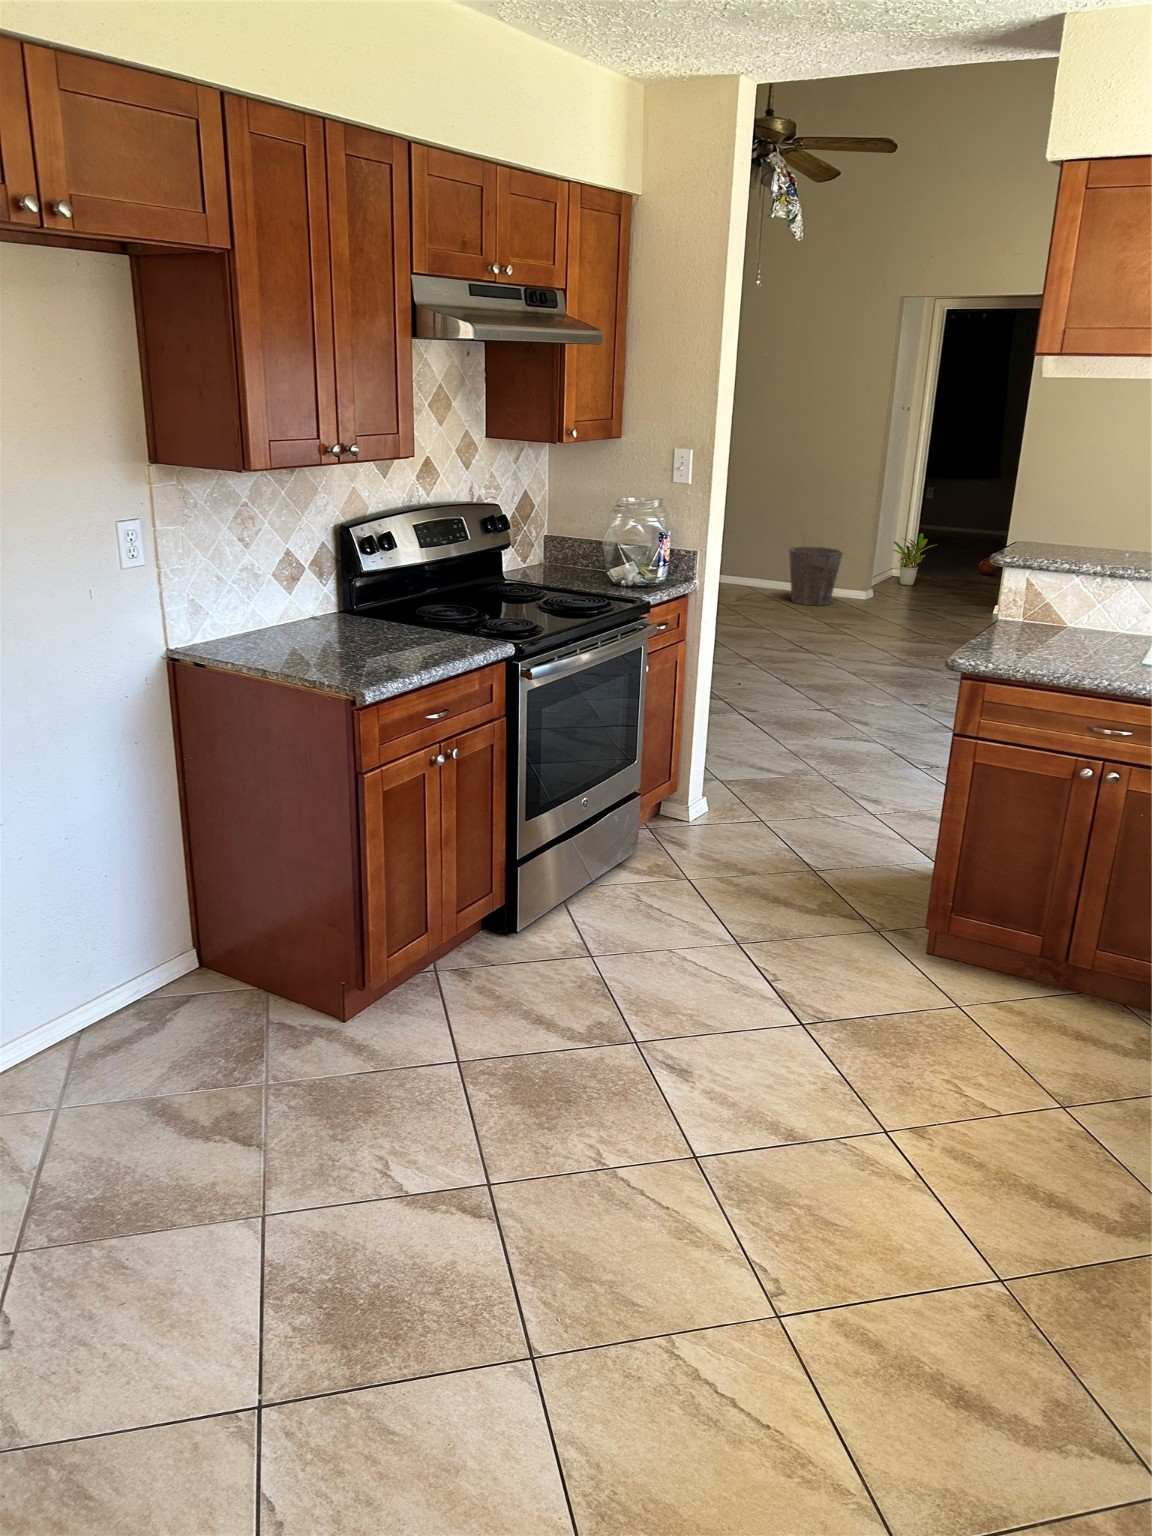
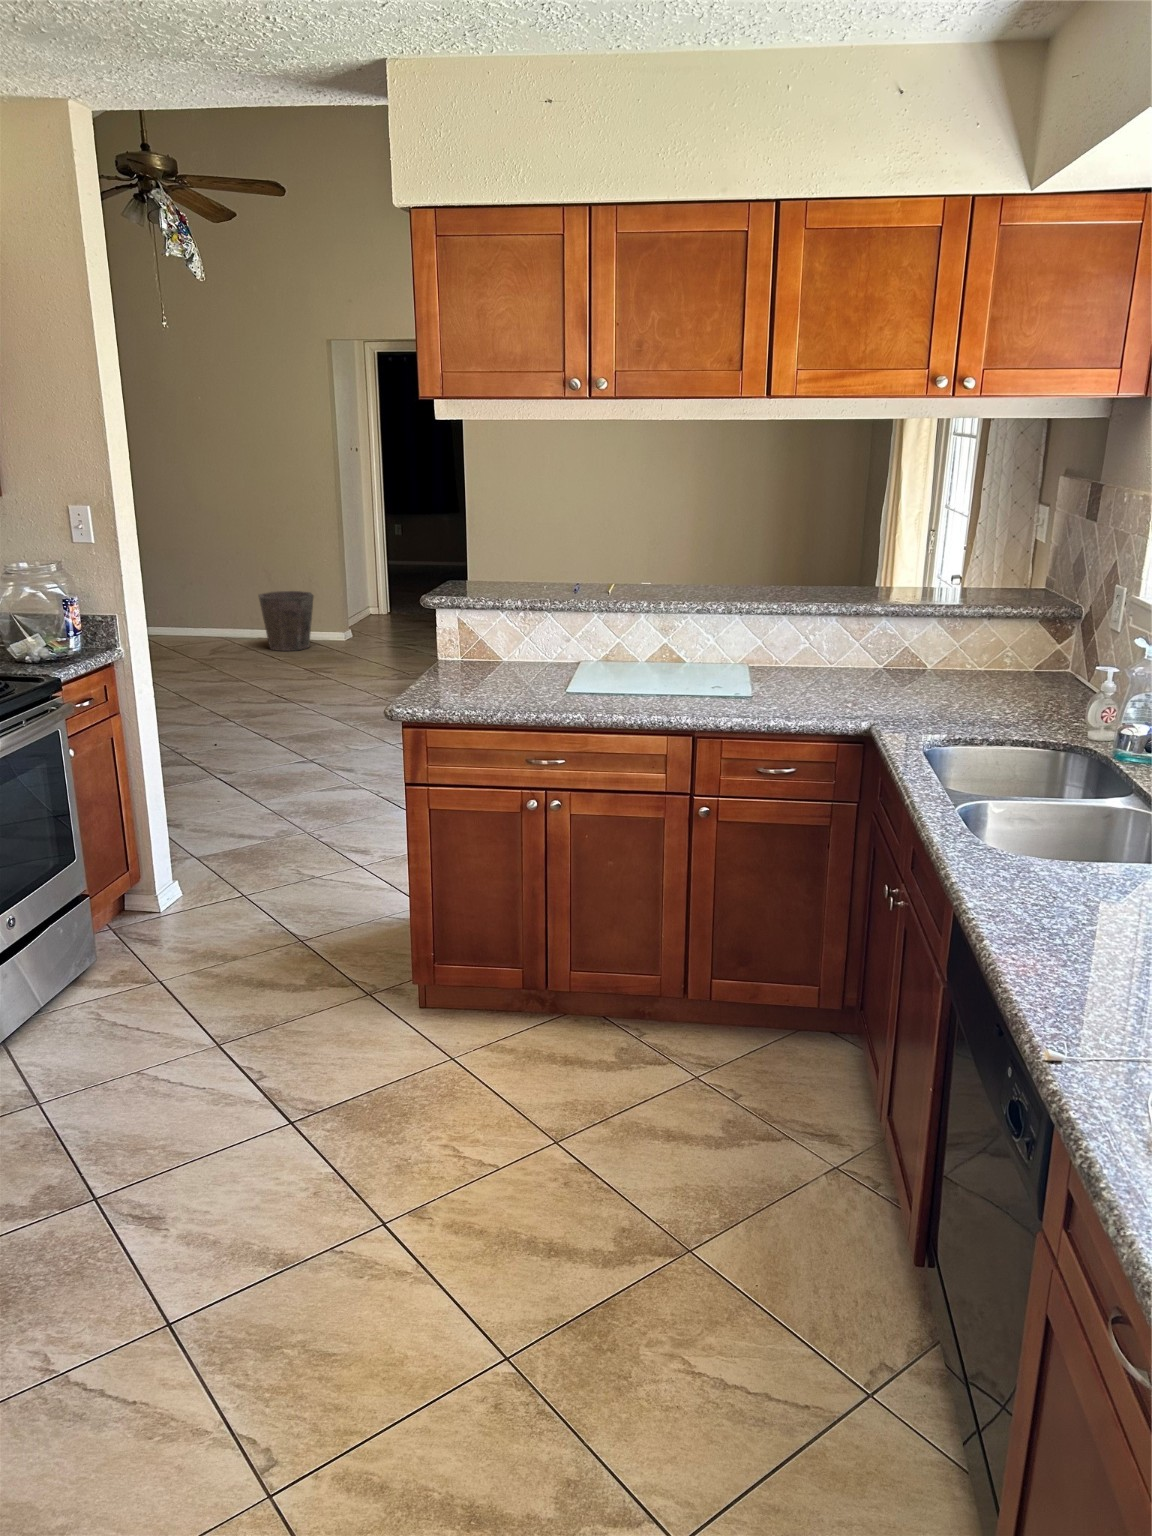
potted plant: present [893,533,935,586] -> none [365,569,409,621]

